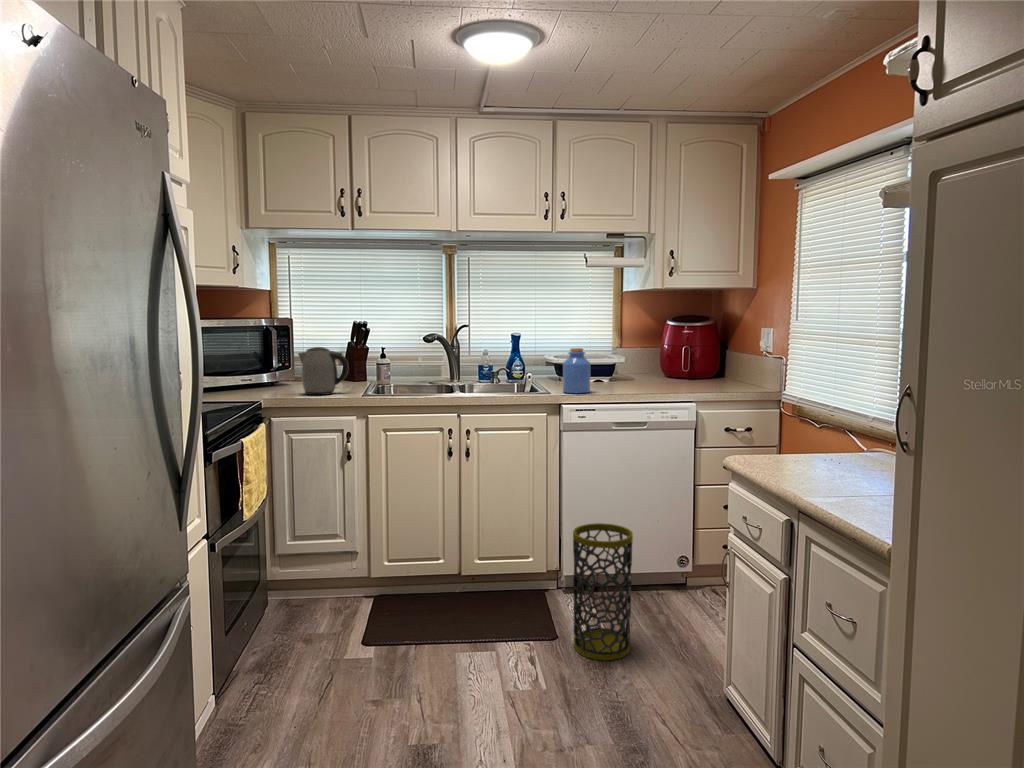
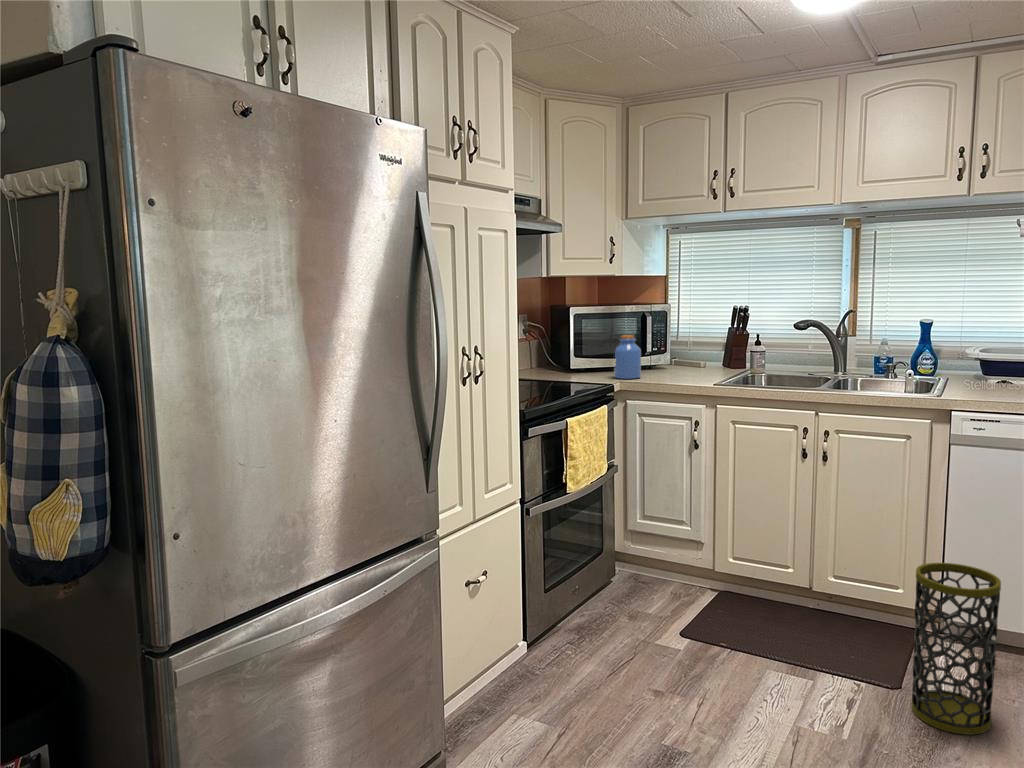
kettle: present [298,347,349,395] -> none [661,334,710,382]
jar: present [563,348,590,393] -> present [614,335,641,379]

